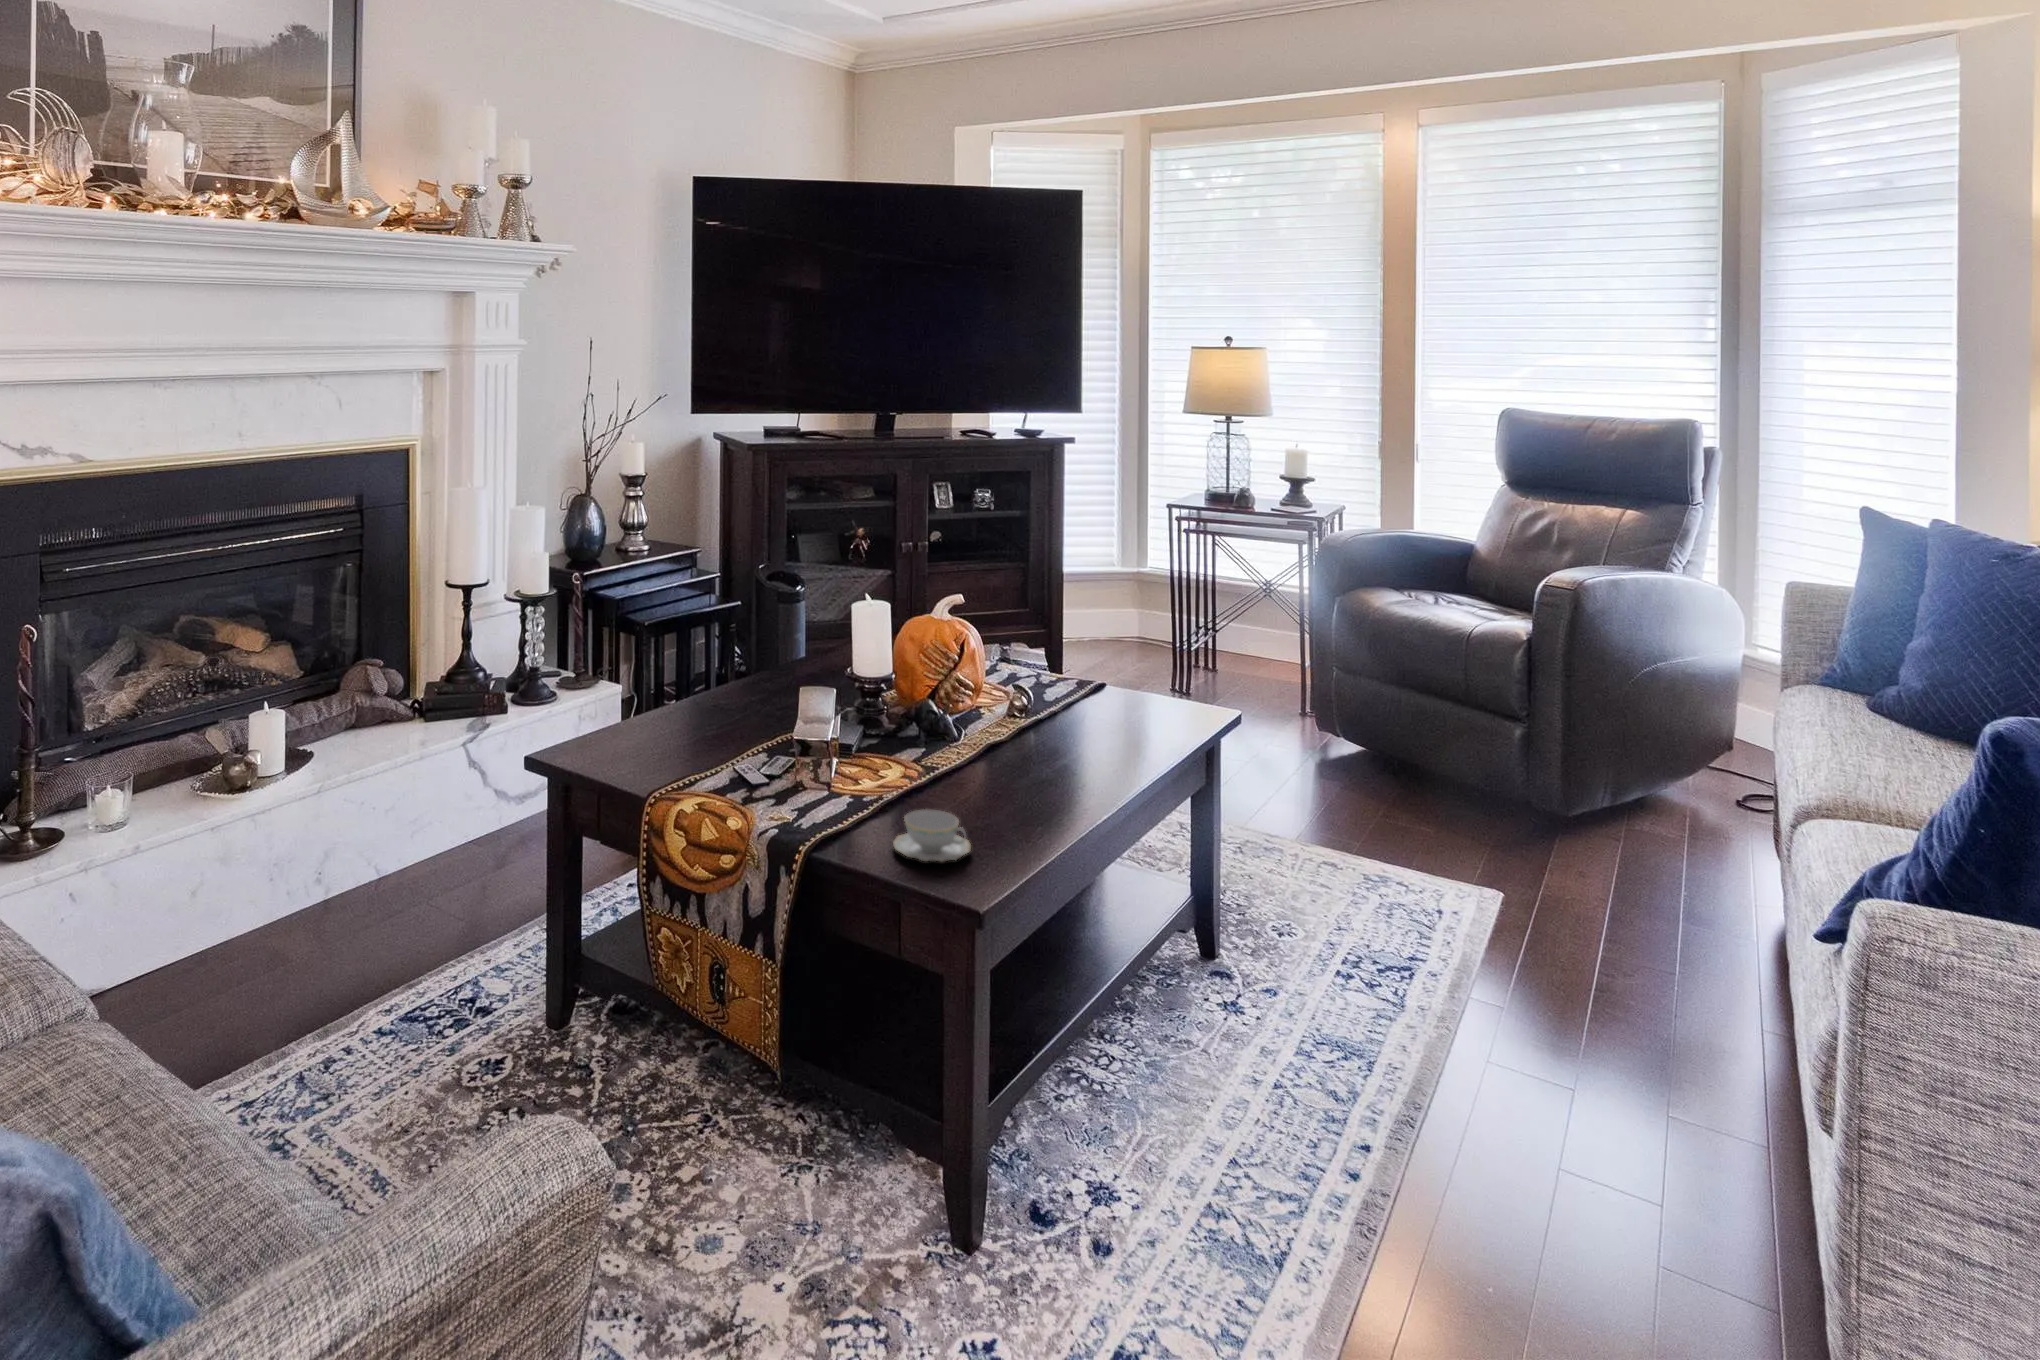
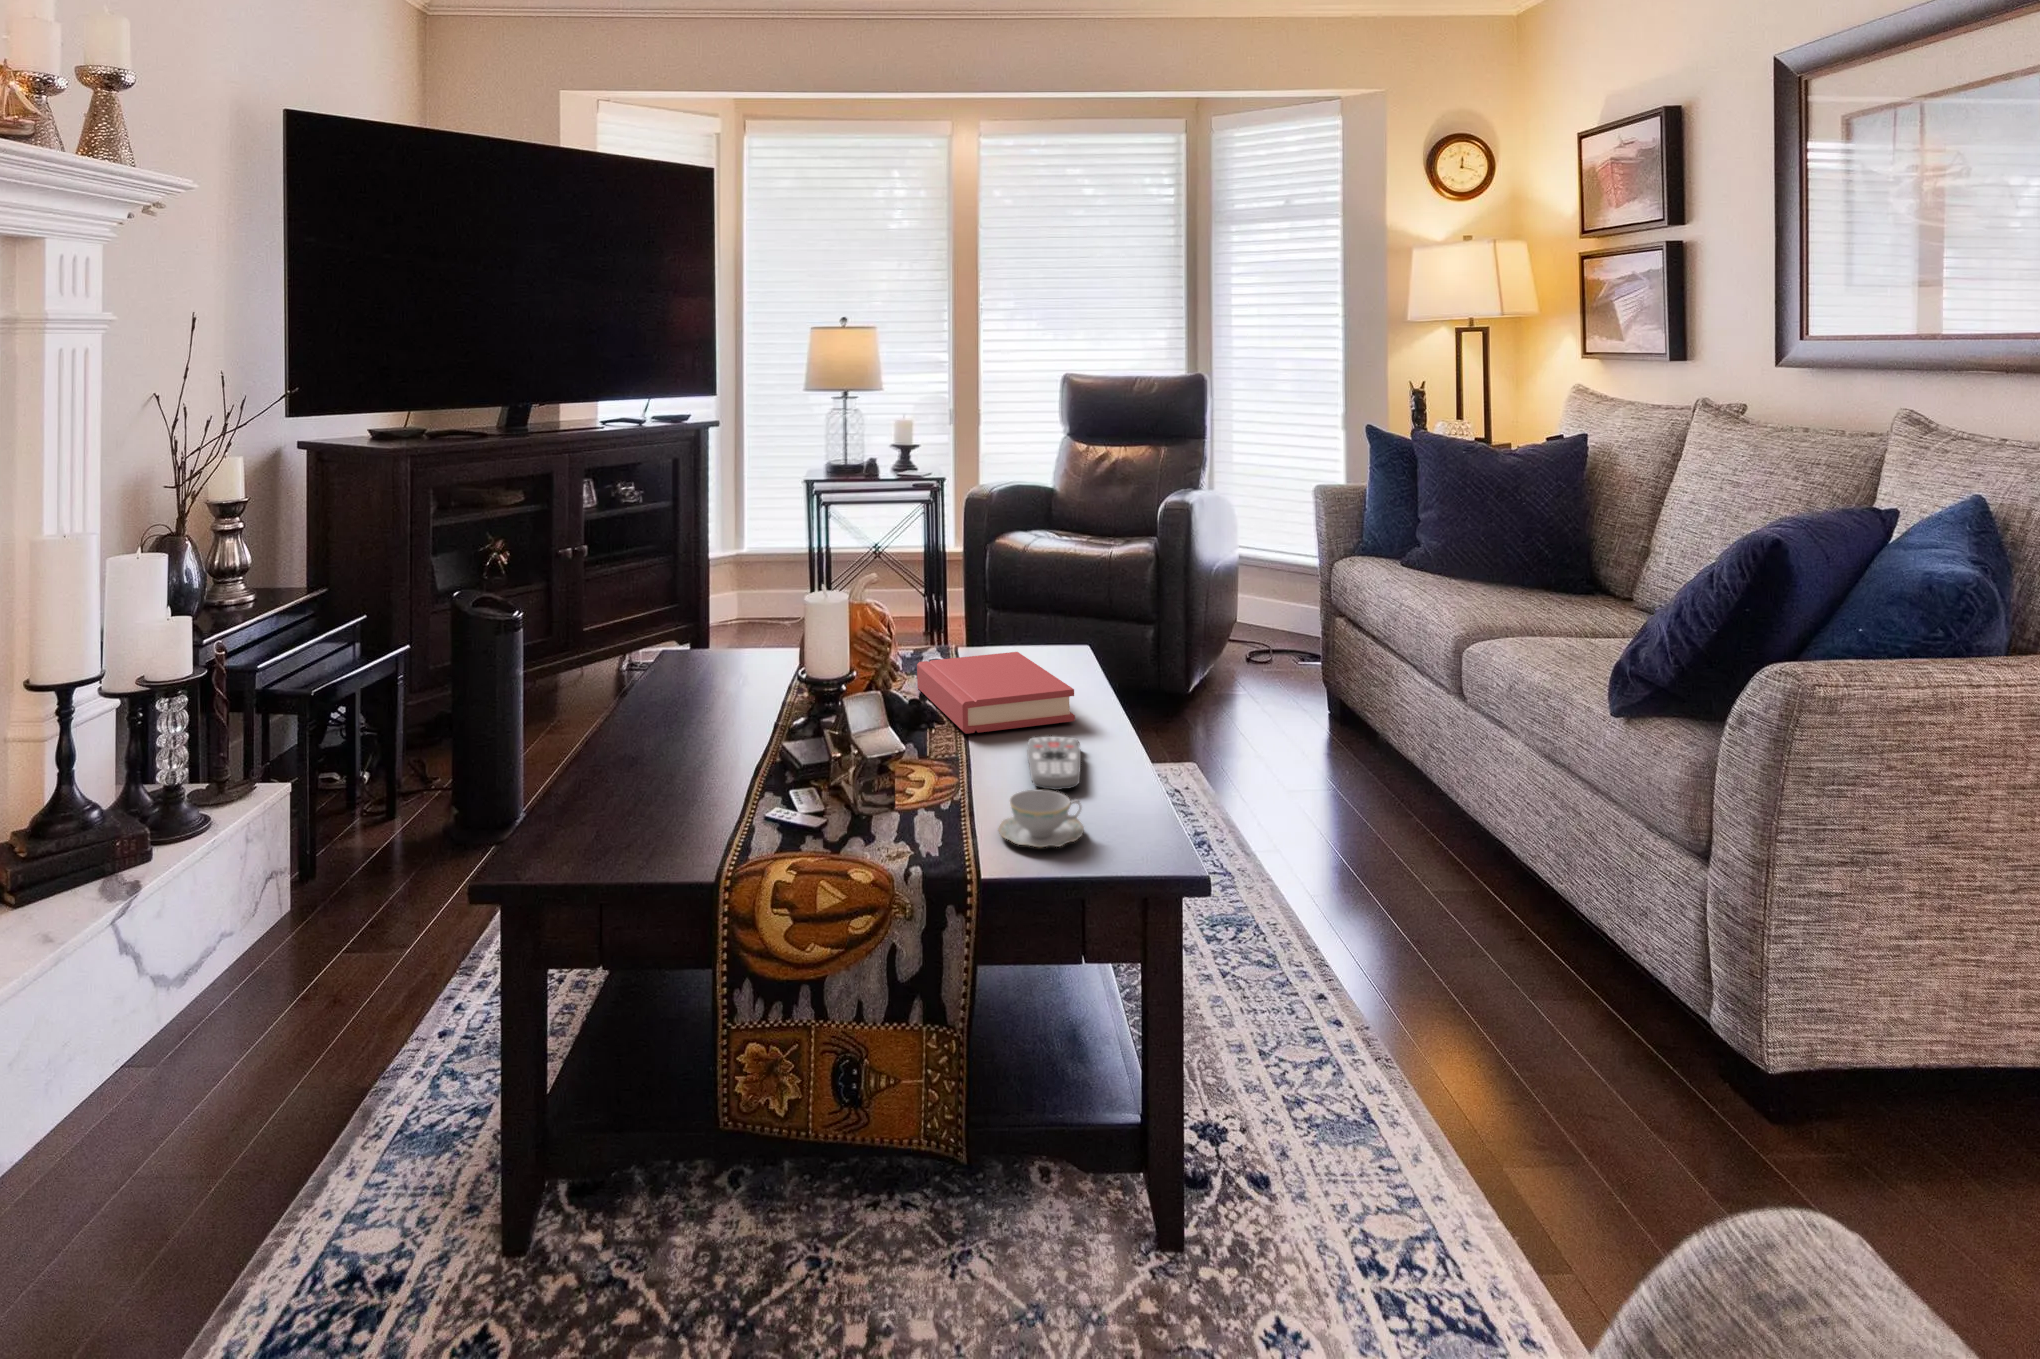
hardback book: none [992,691,1124,776] -> present [917,652,1075,734]
remote control: none [982,777,1077,825] -> present [1027,736,1081,790]

